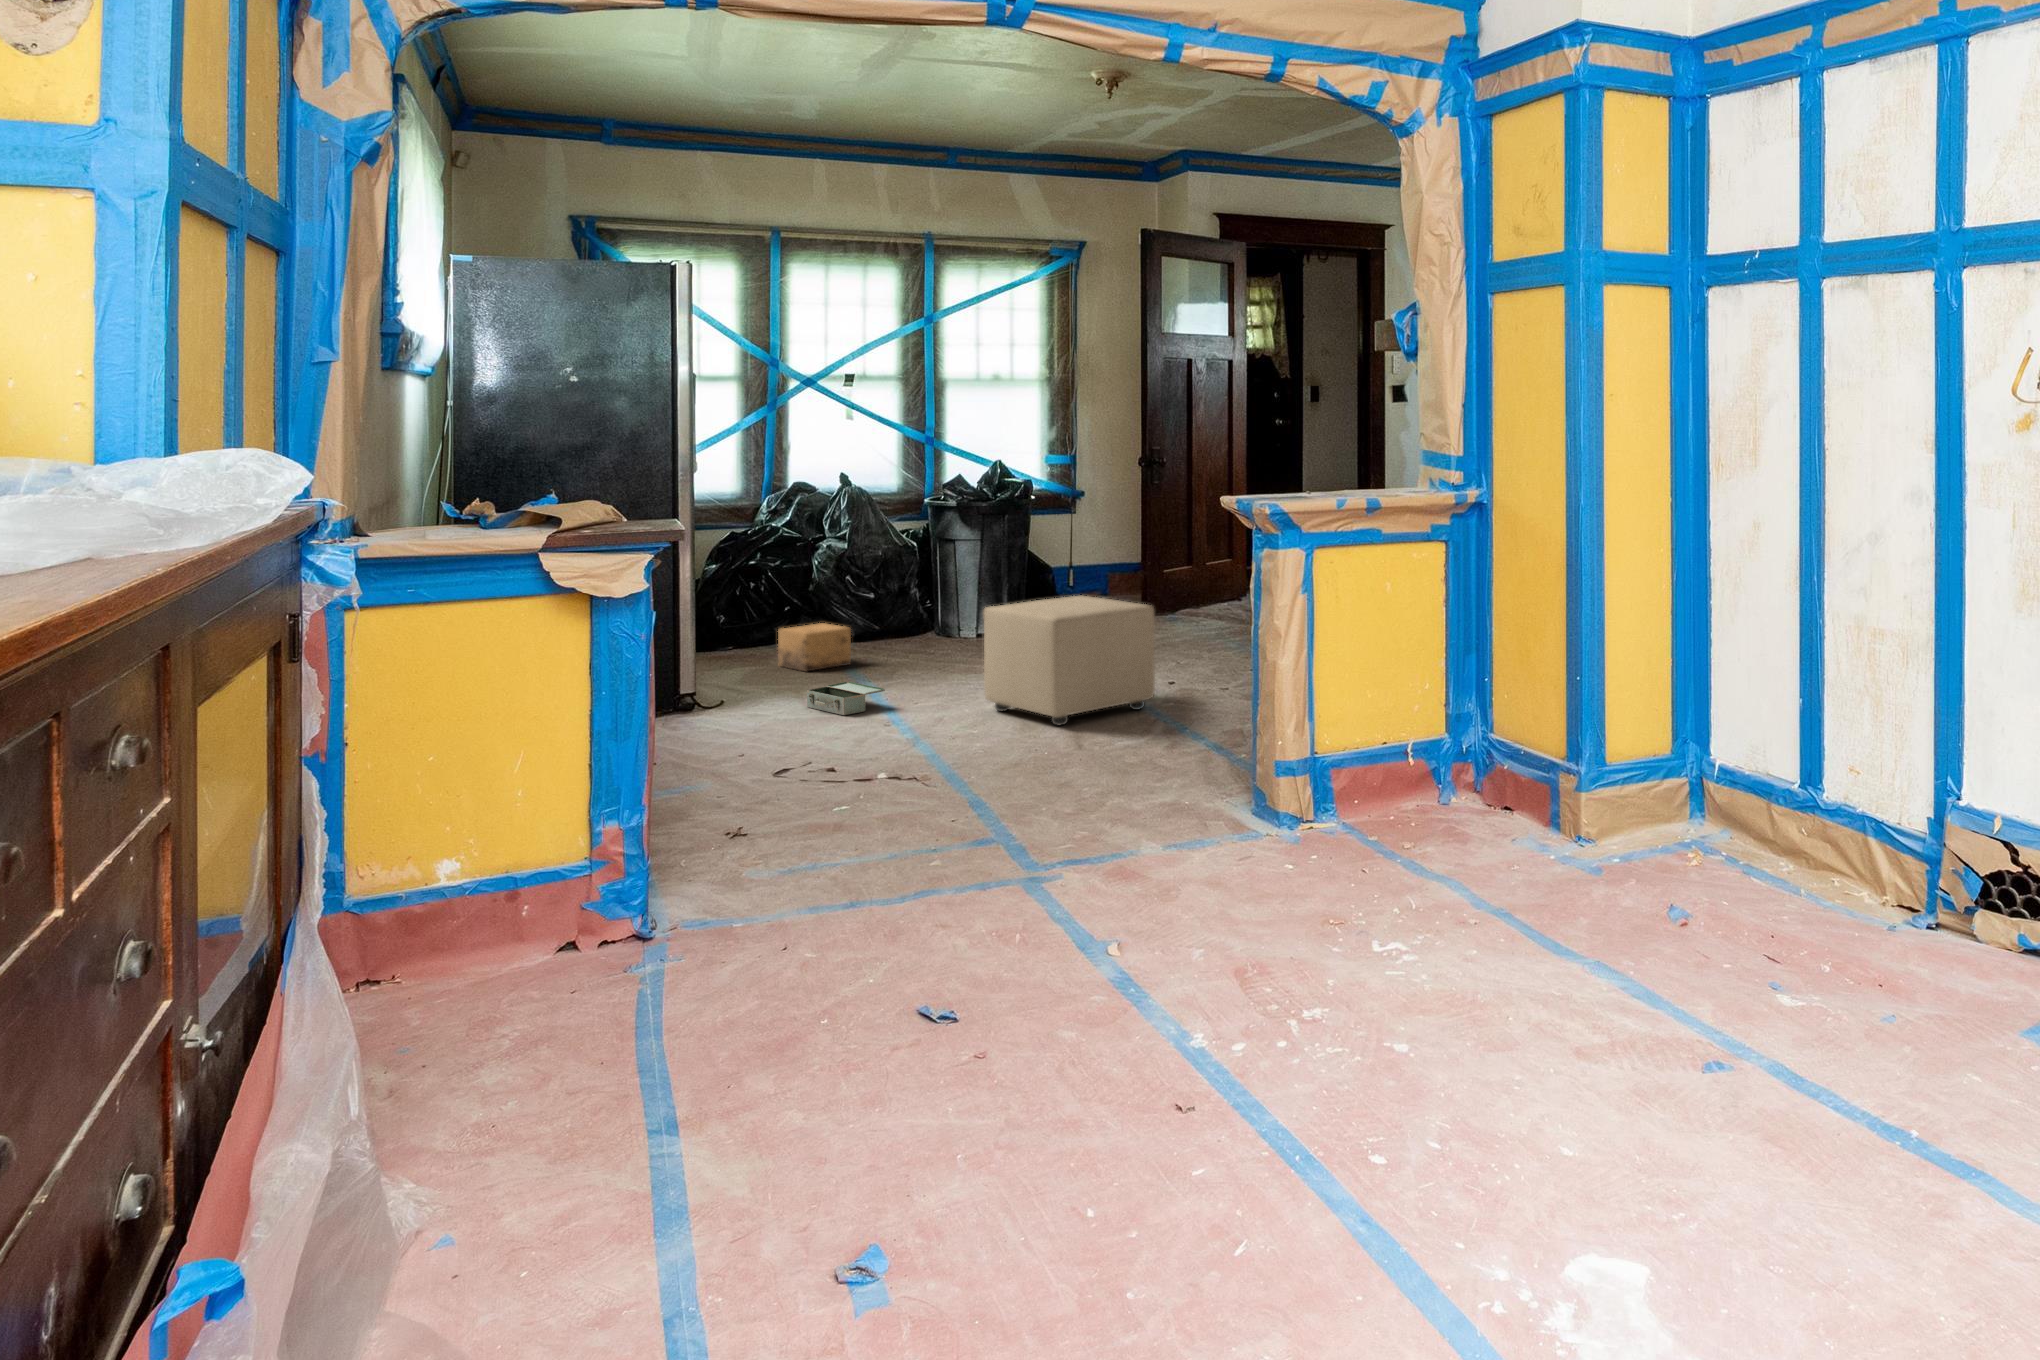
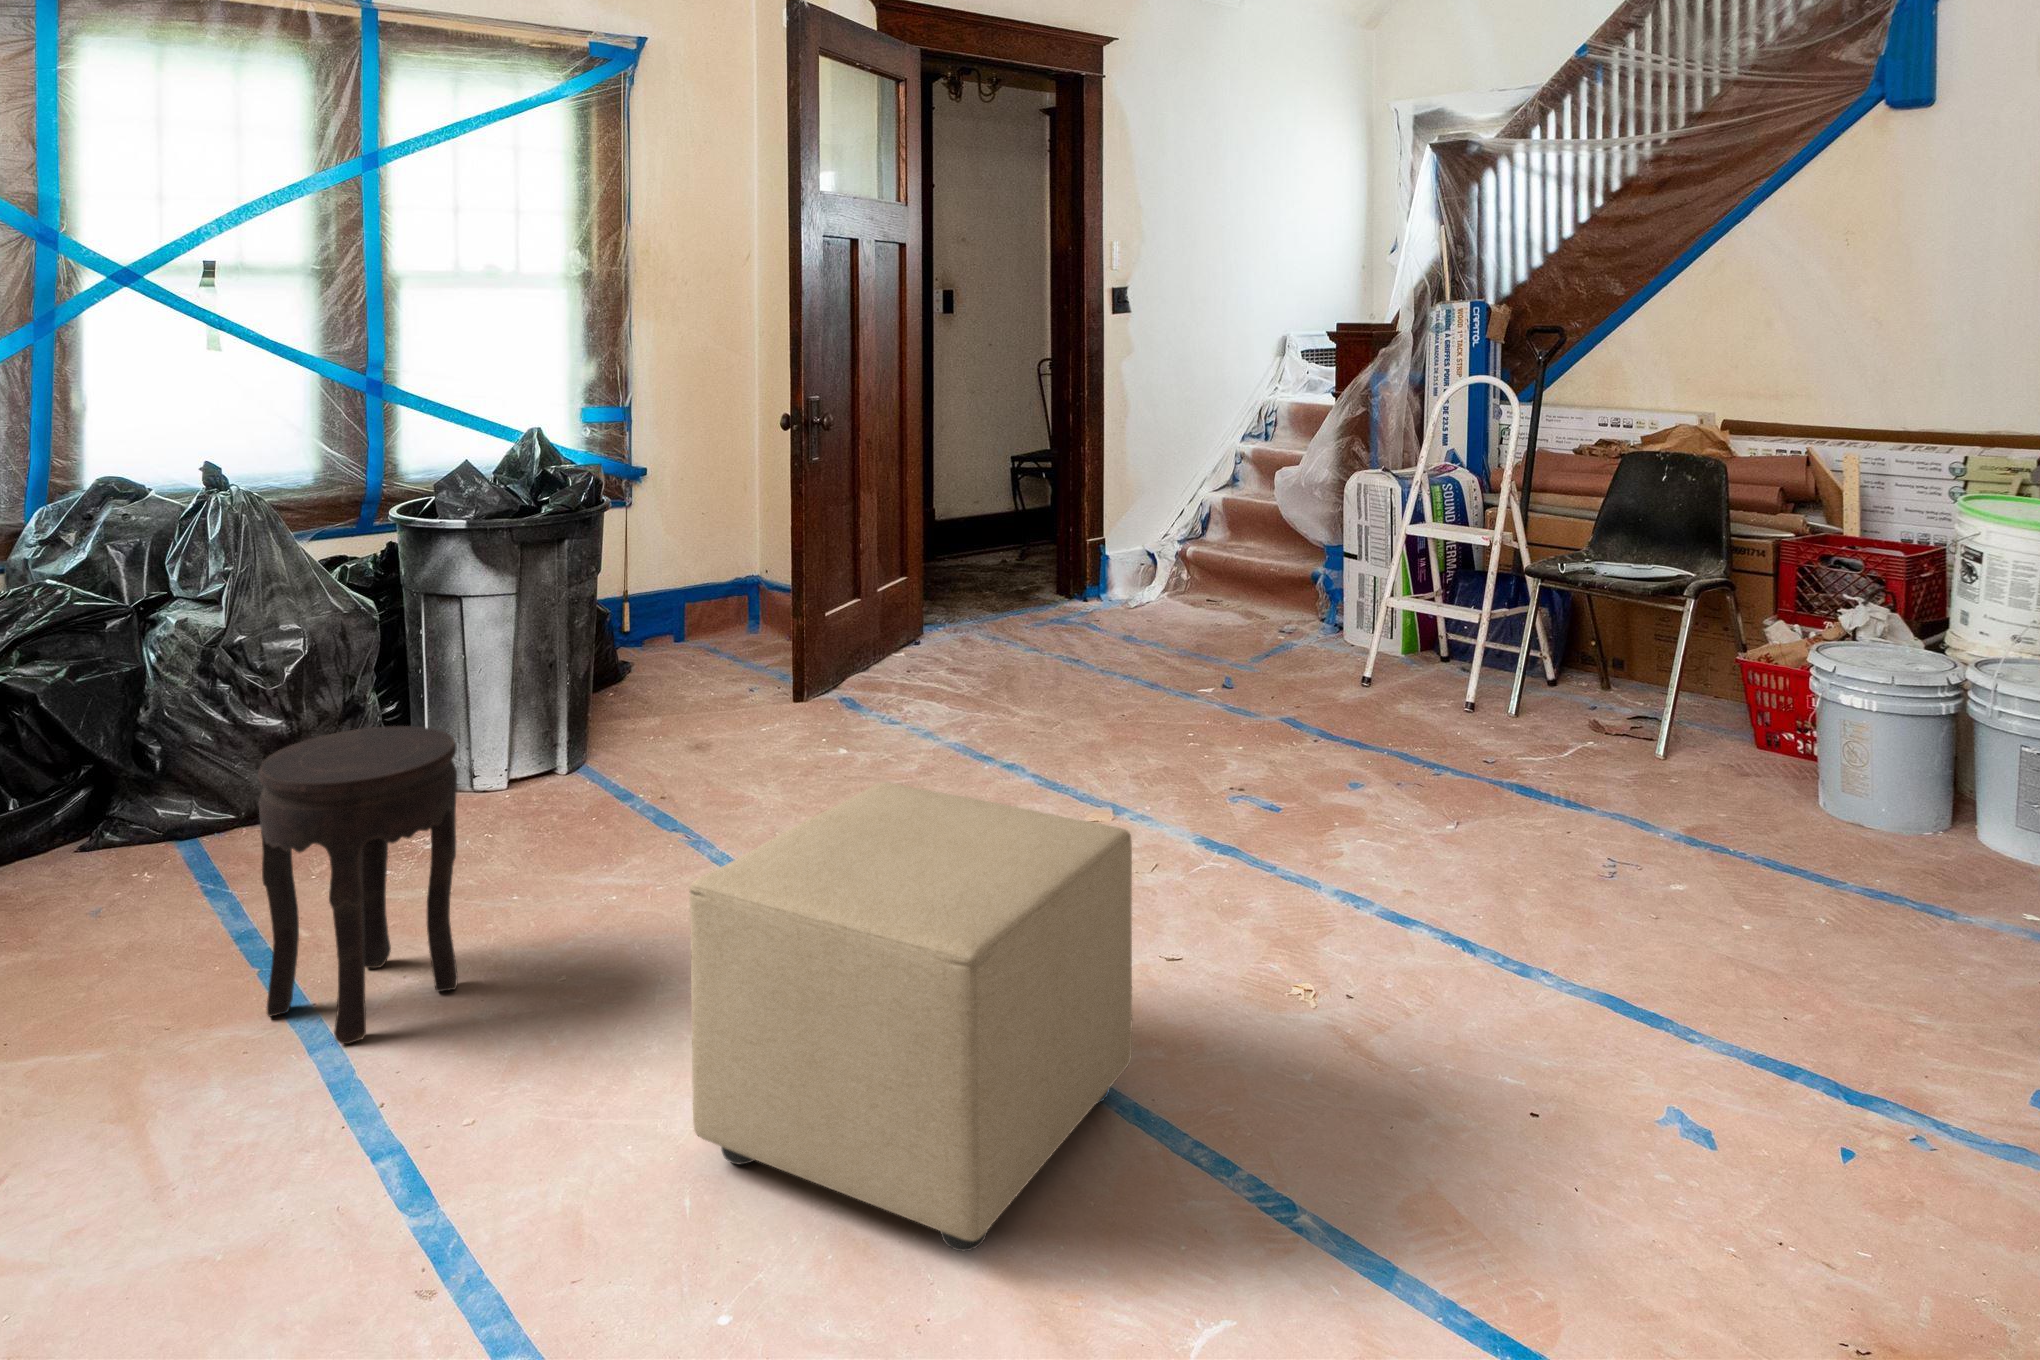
side table: none [850,575,926,687] -> present [258,726,458,1044]
cardboard box: present [778,623,851,671] -> none [55,825,248,980]
toolbox: present [807,682,885,715] -> none [144,1089,393,1268]

